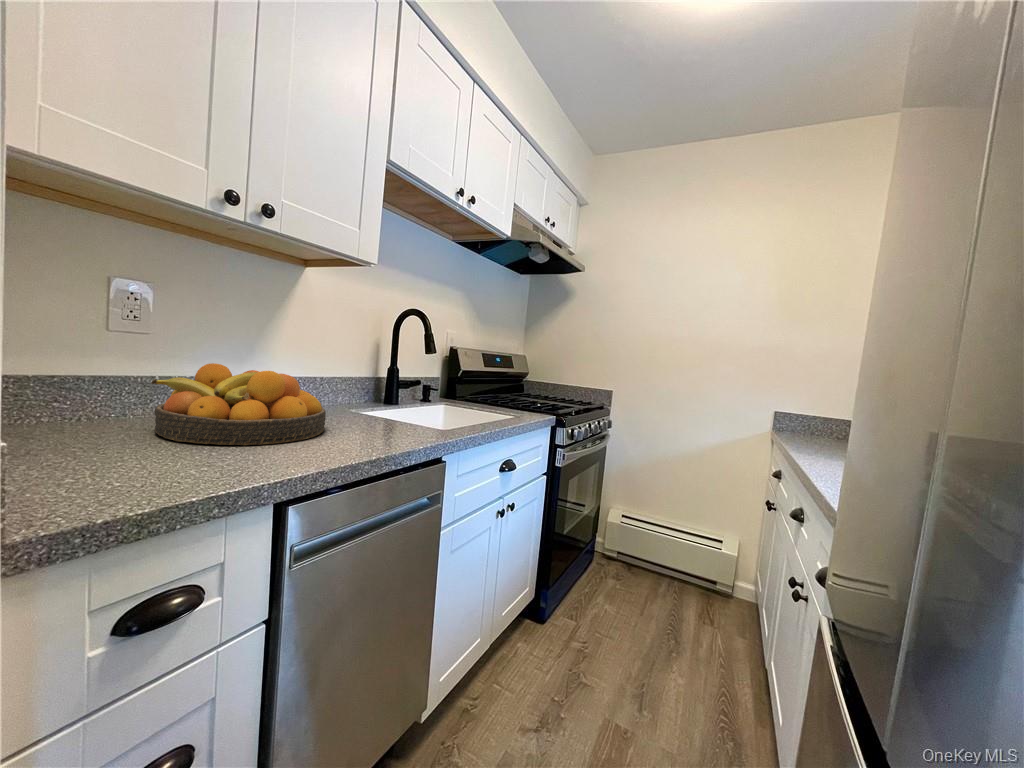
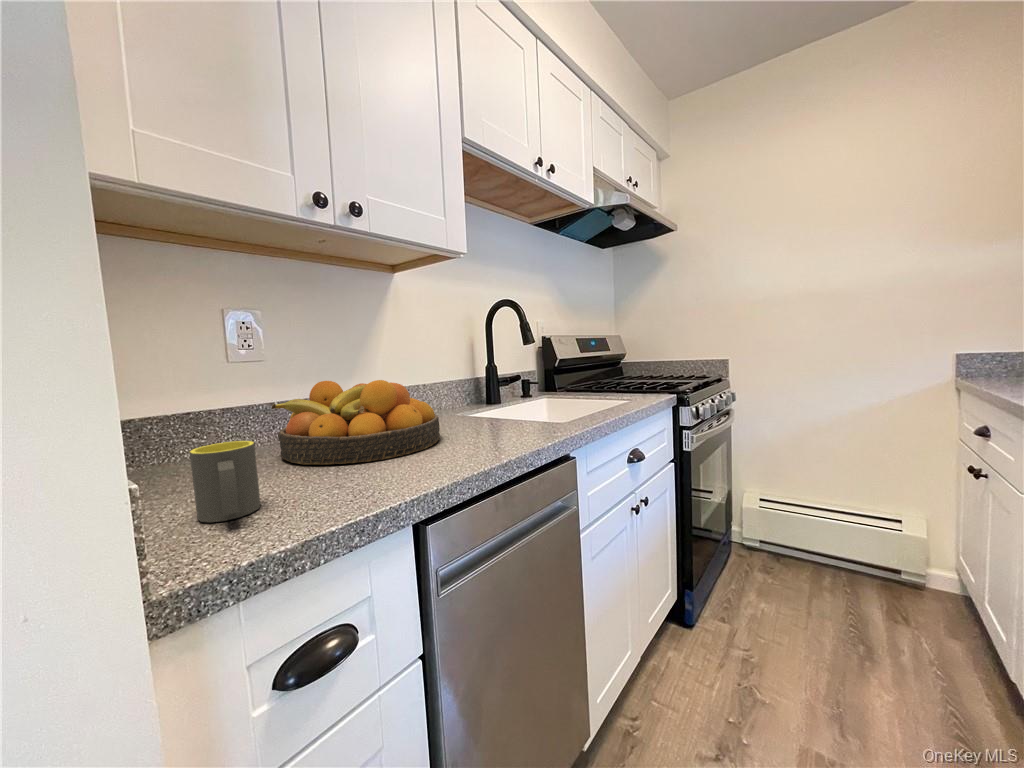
mug: none [54,412,126,485] -> present [190,441,261,522]

